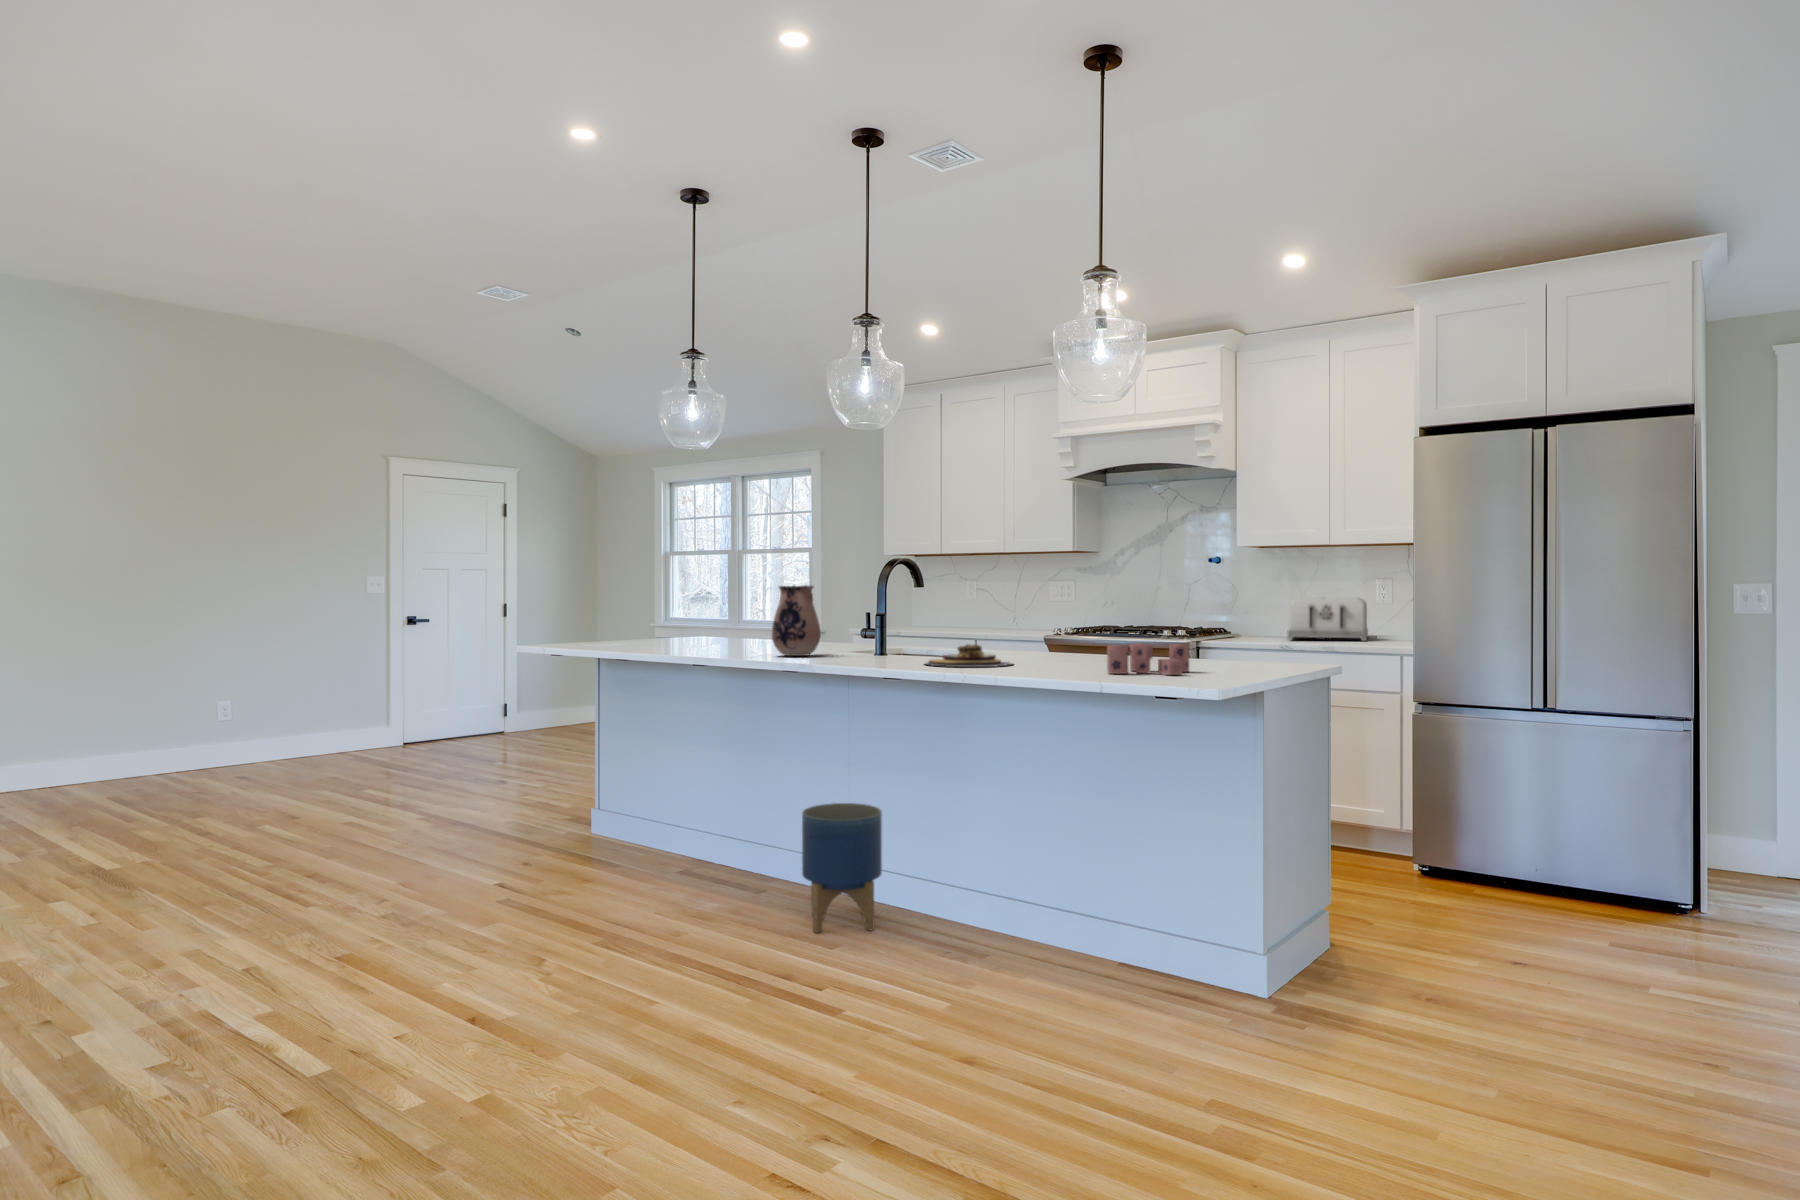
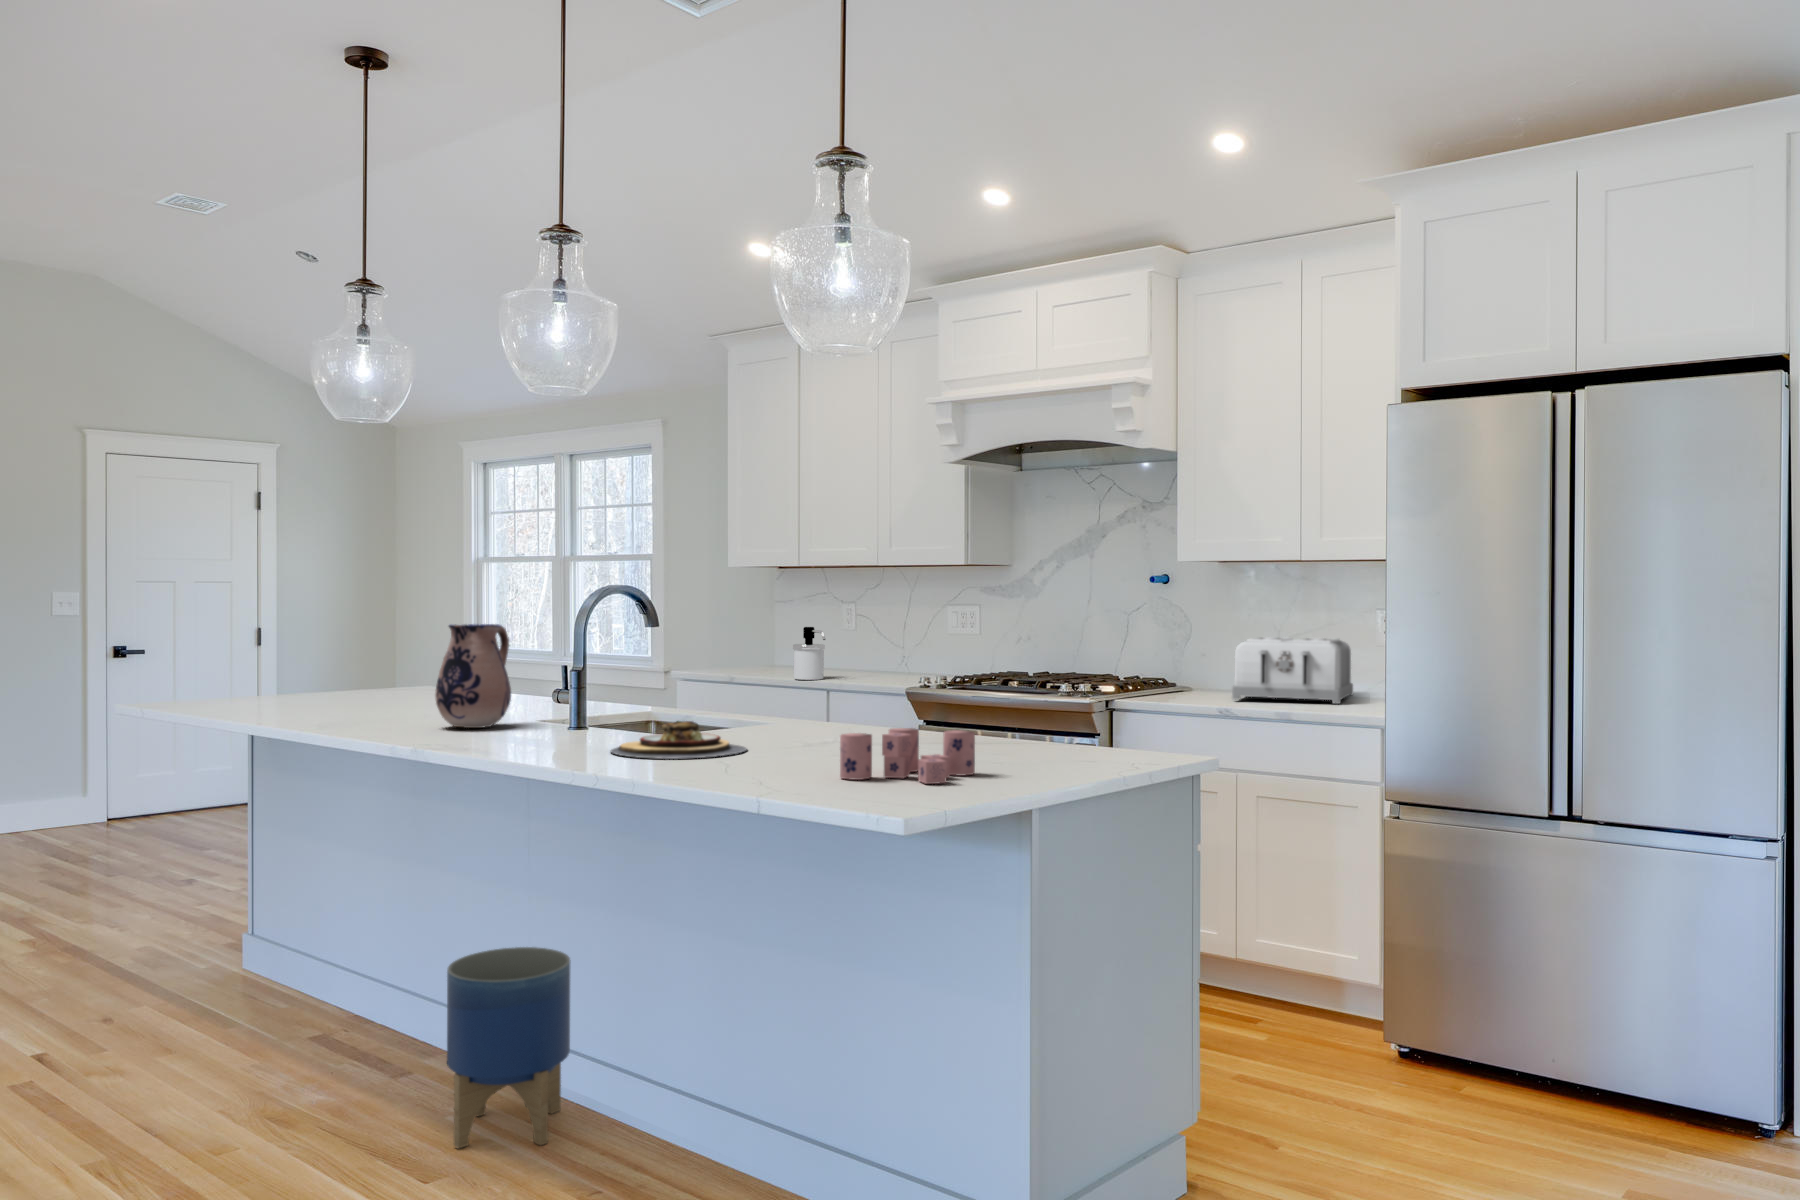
soap dispenser: none [945,596,971,634] -> present [793,627,825,680]

